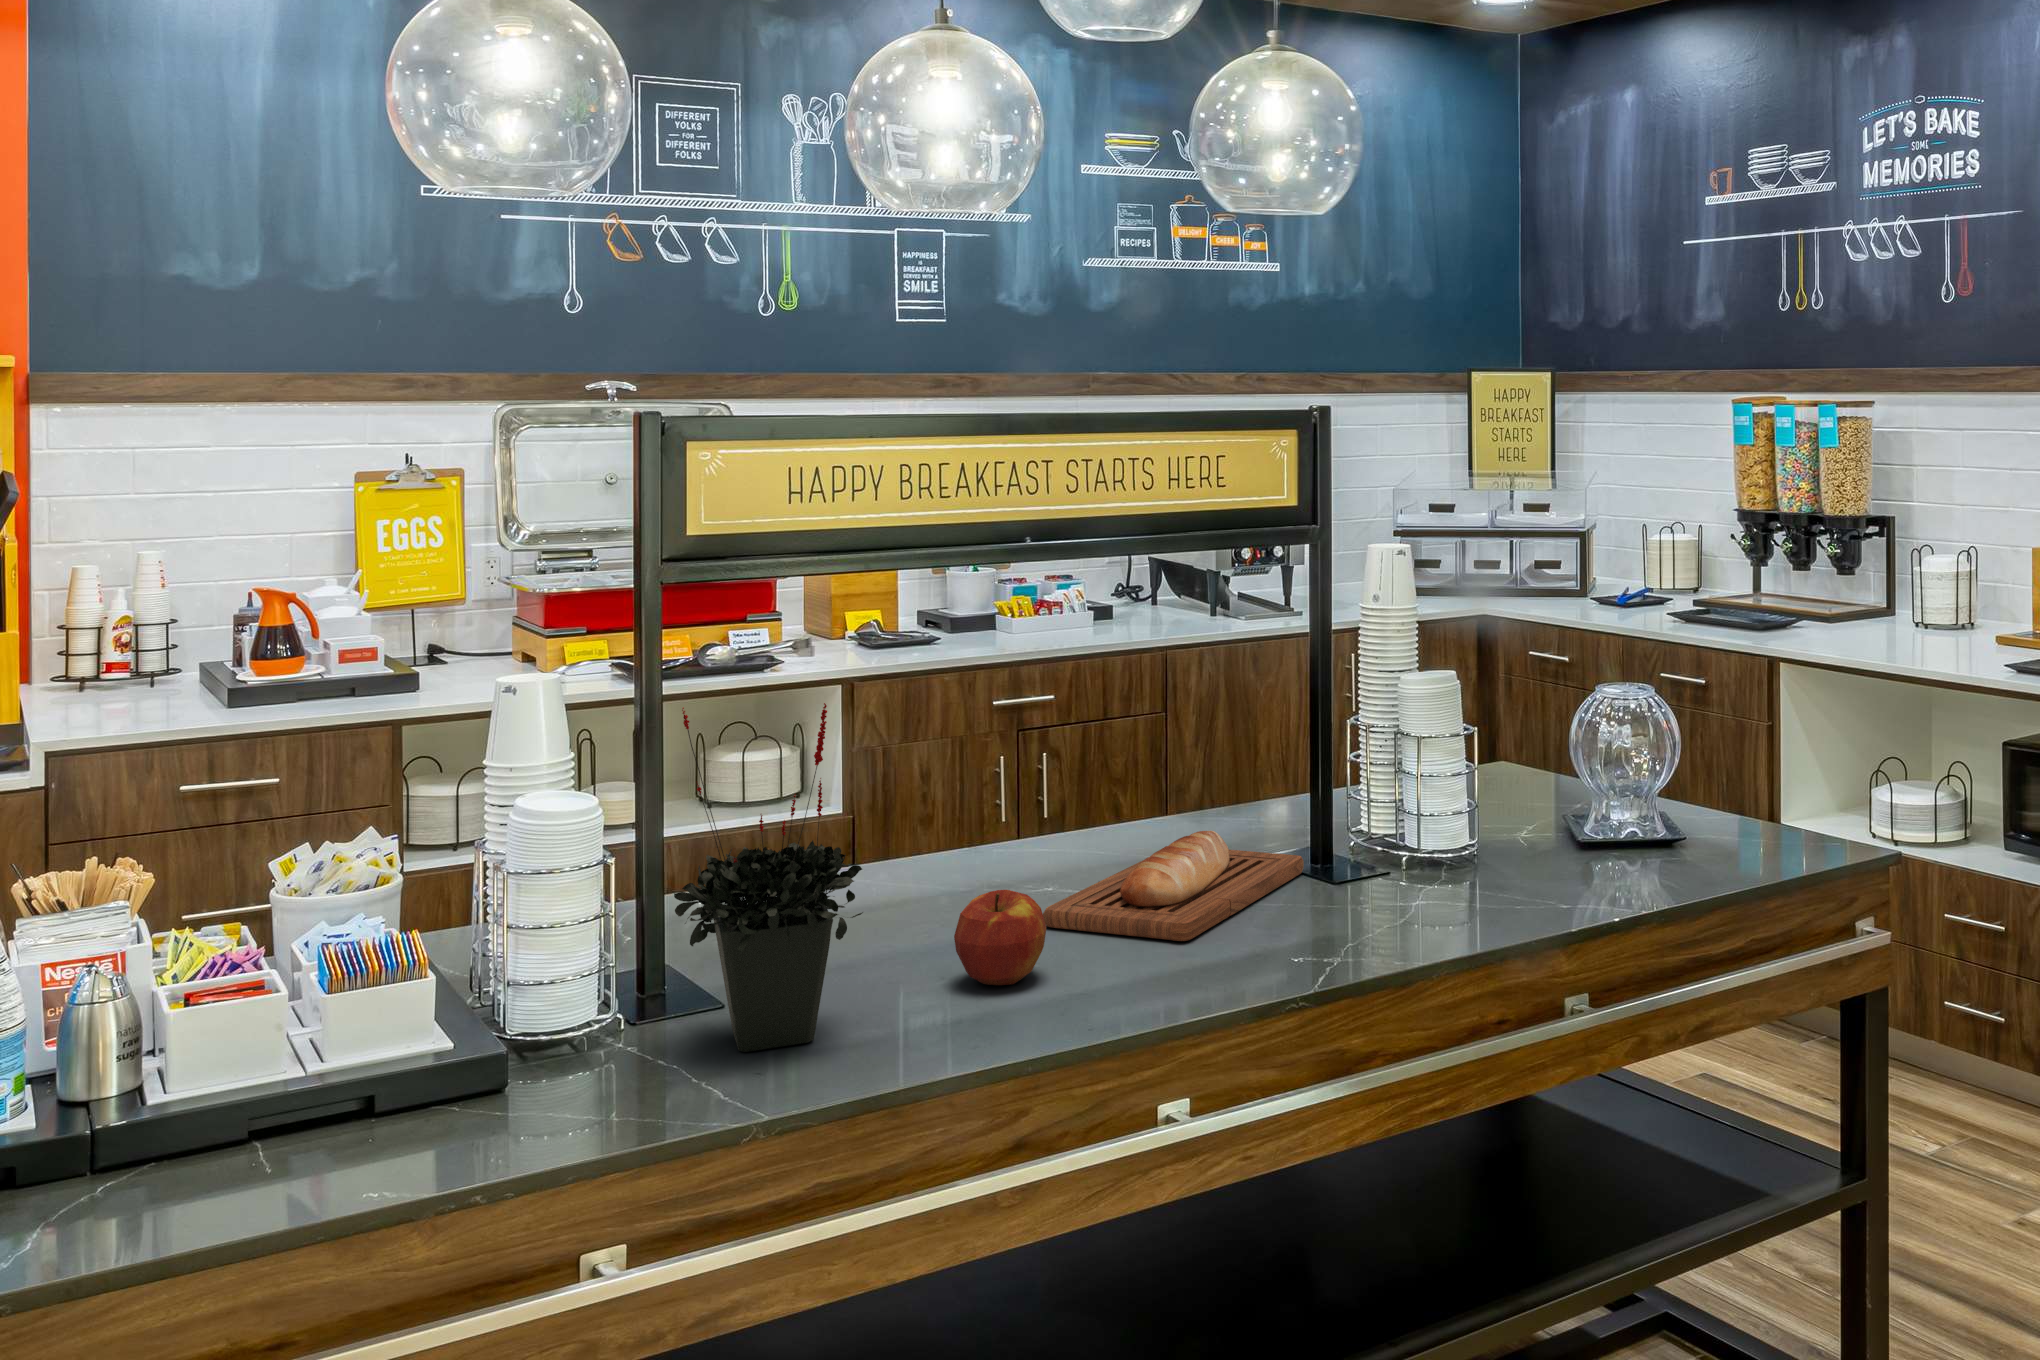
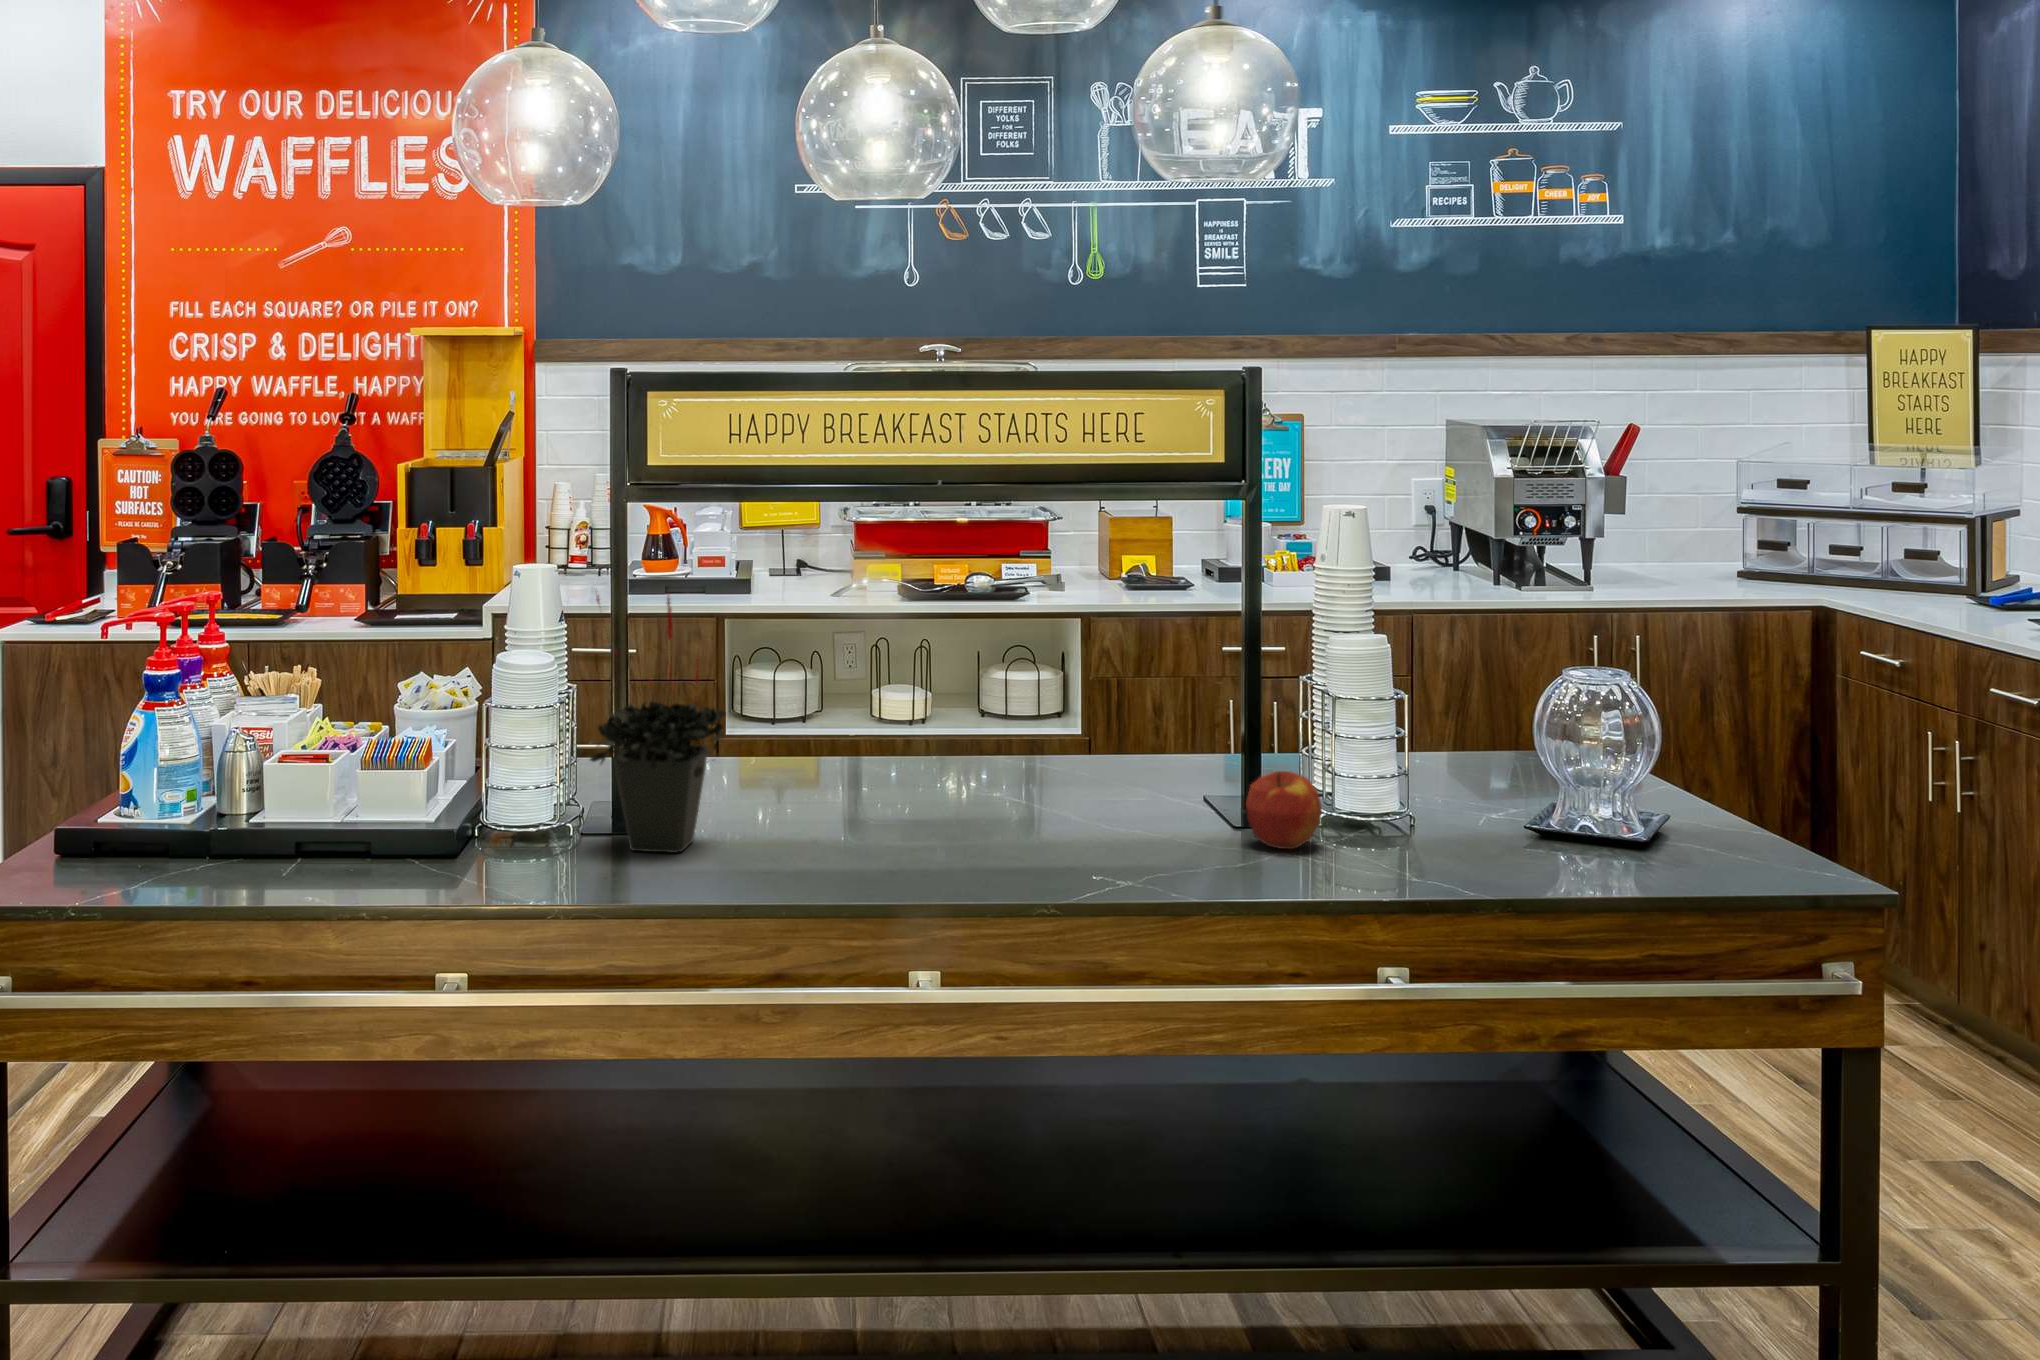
bread loaf: present [1043,831,1304,941] -> none [943,754,1213,837]
apple: present [954,890,1046,985] -> present [1246,771,1322,849]

